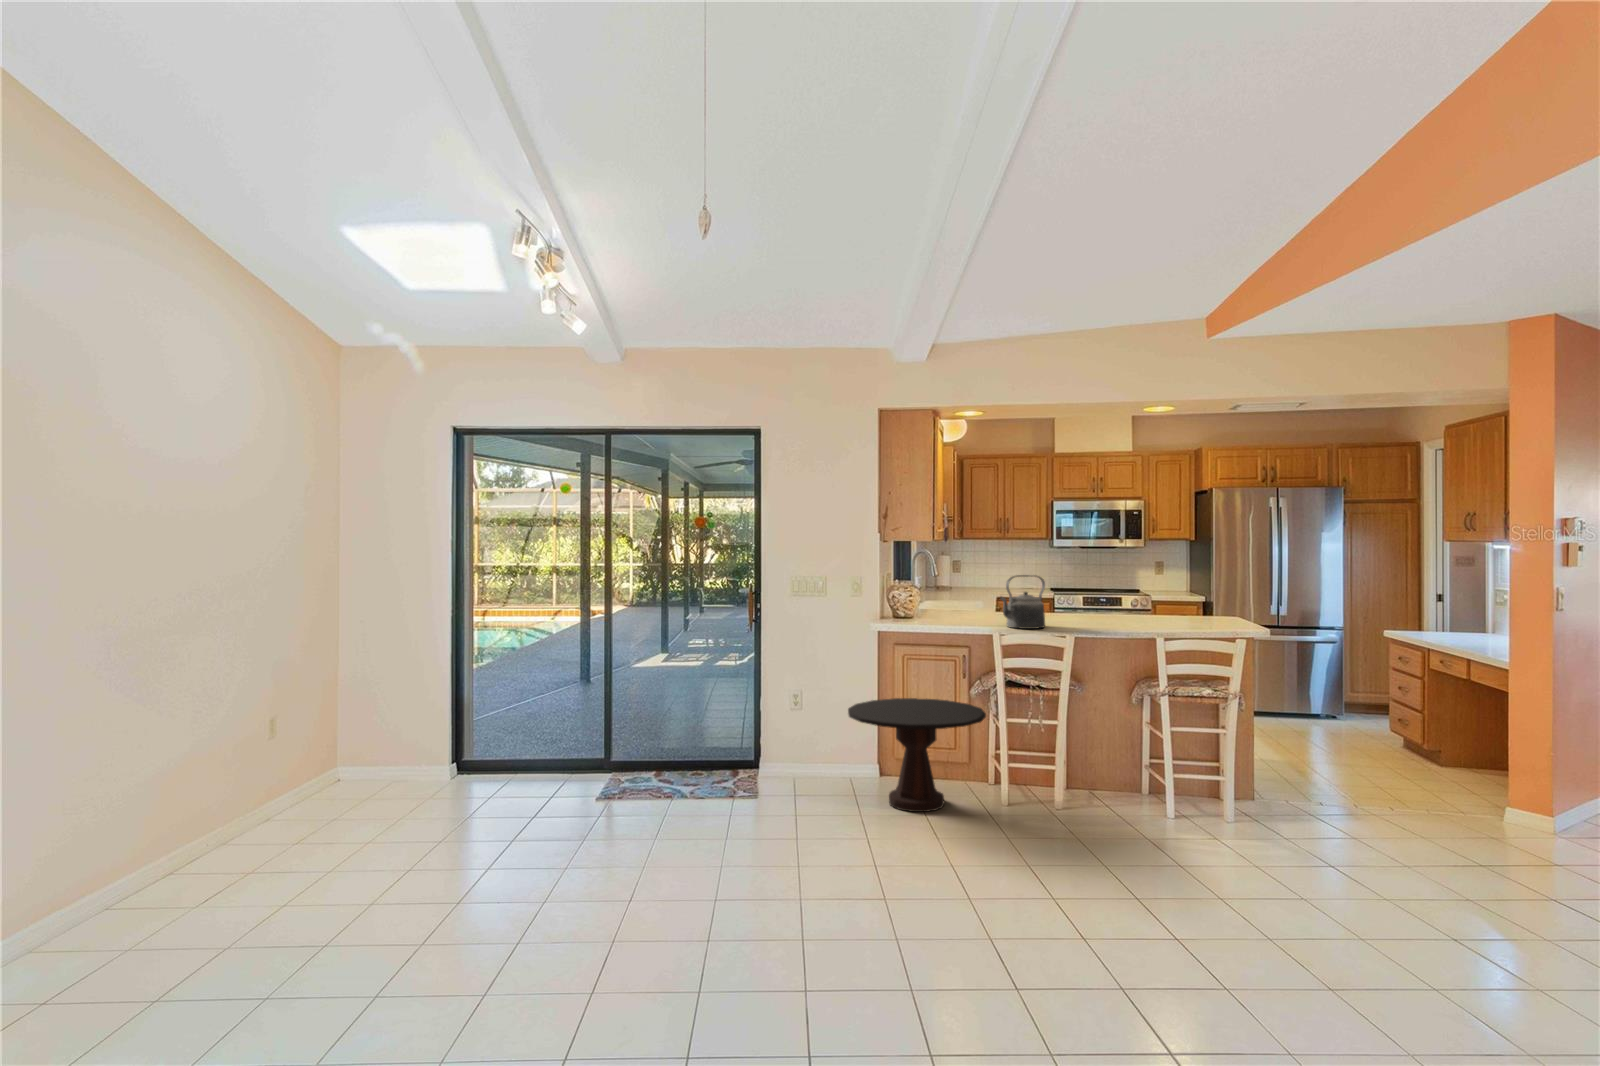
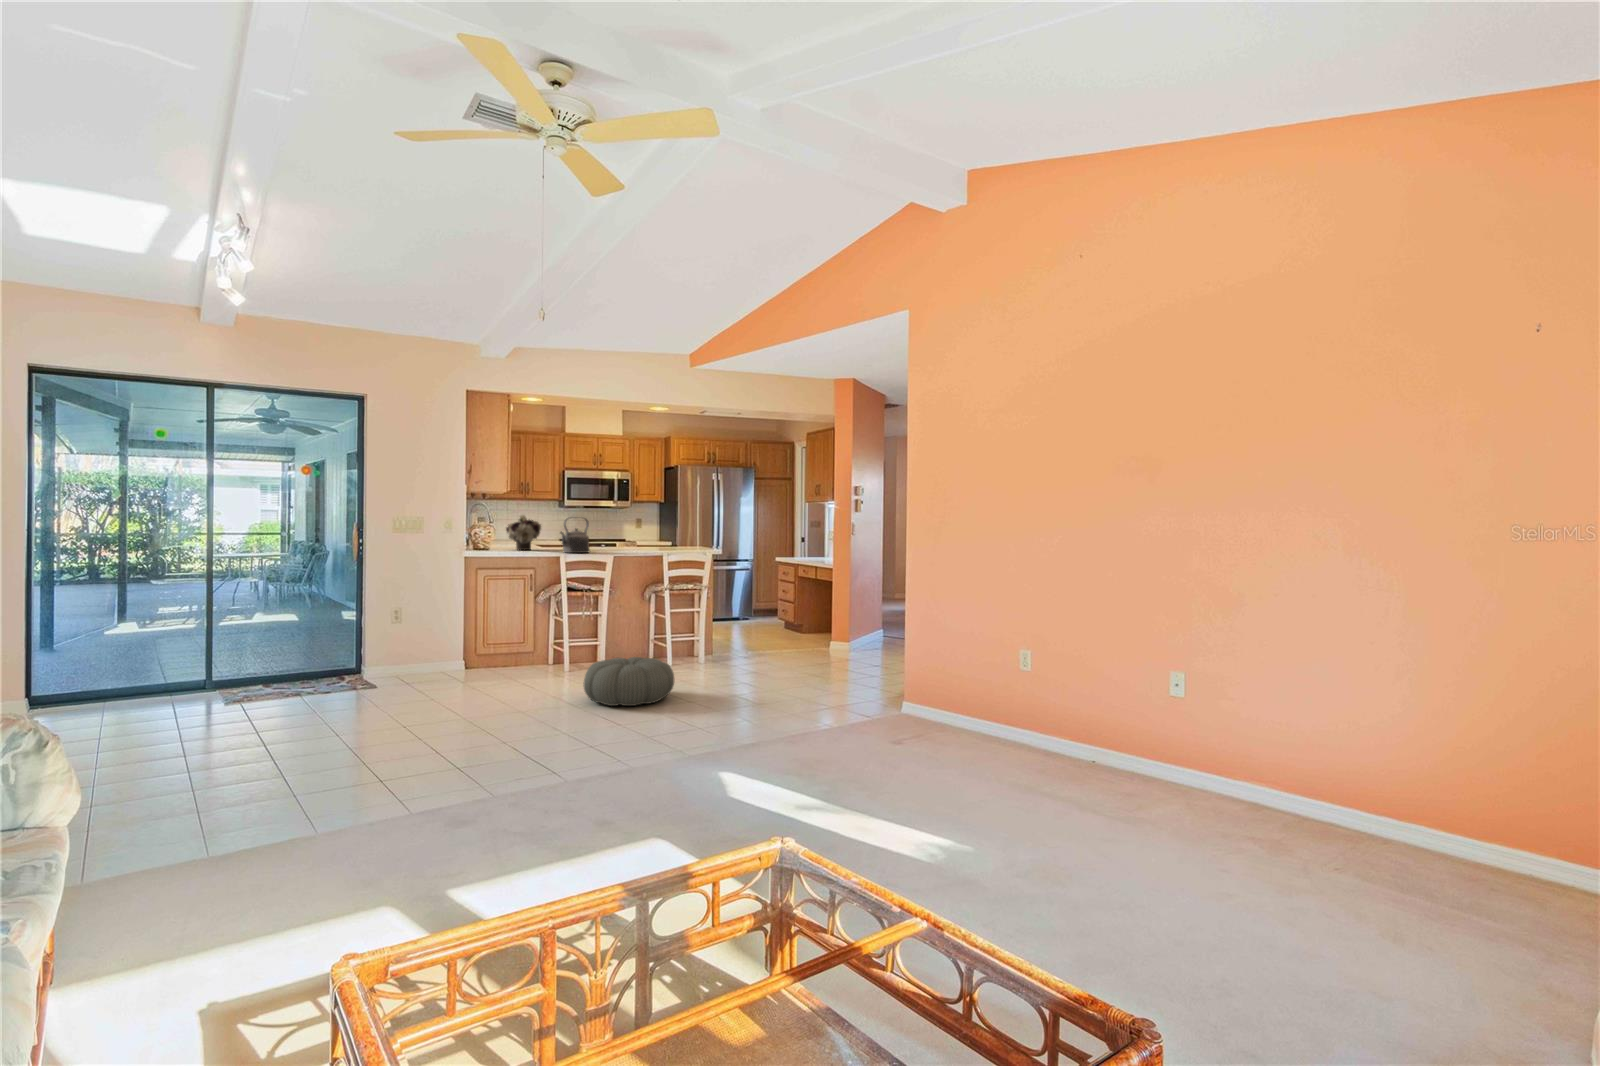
flower arrangement: none [937,569,982,619] -> present [506,515,541,550]
side table: present [848,698,986,812] -> none [453,606,556,680]
pouf: none [987,821,1144,923] -> present [583,657,674,706]

